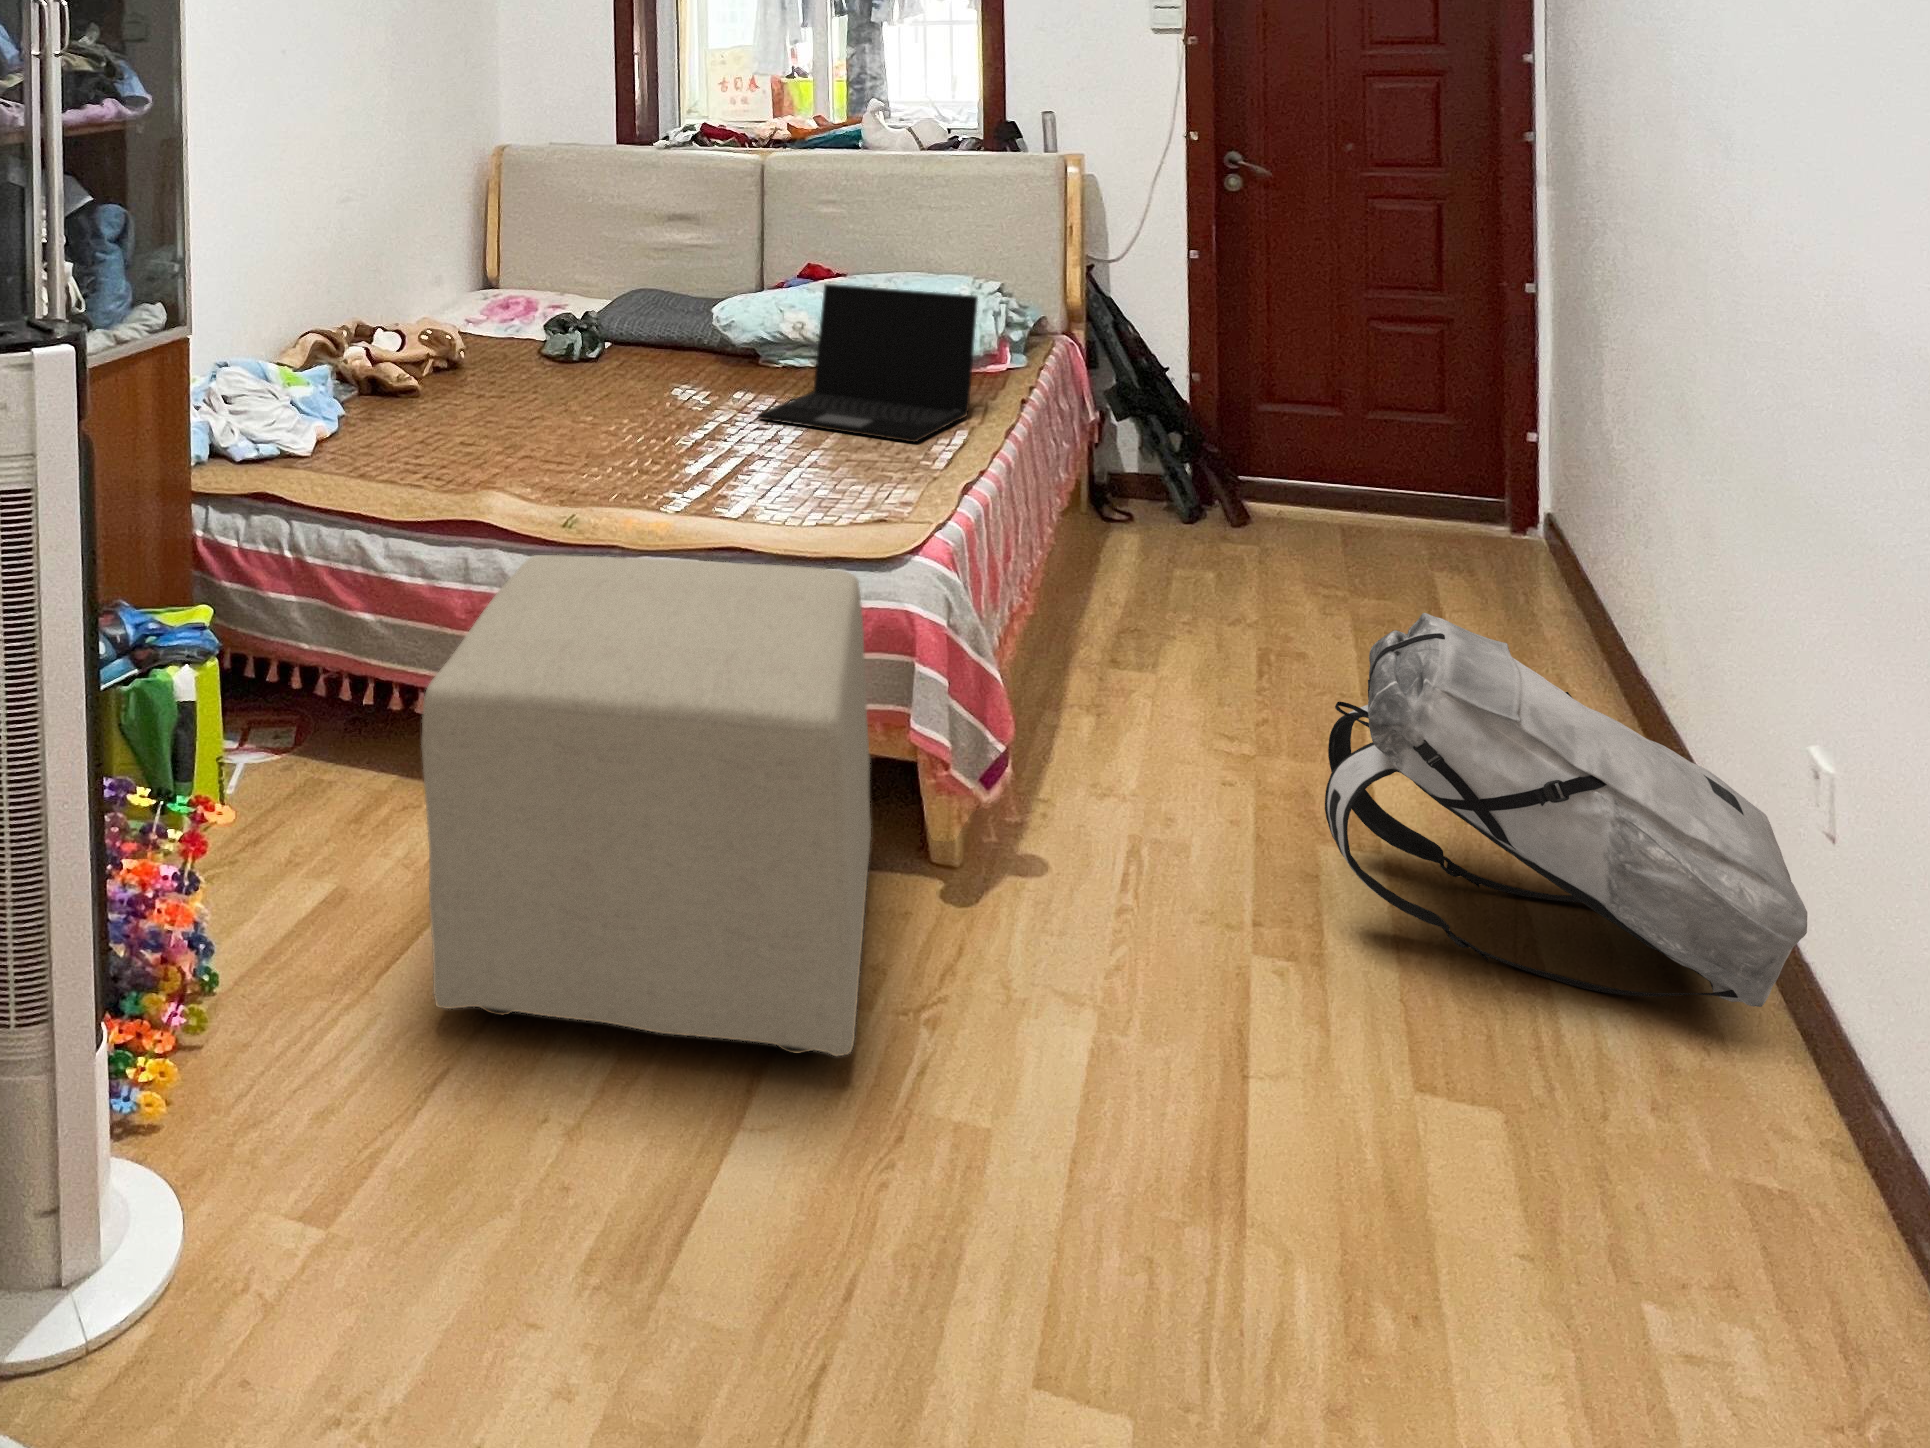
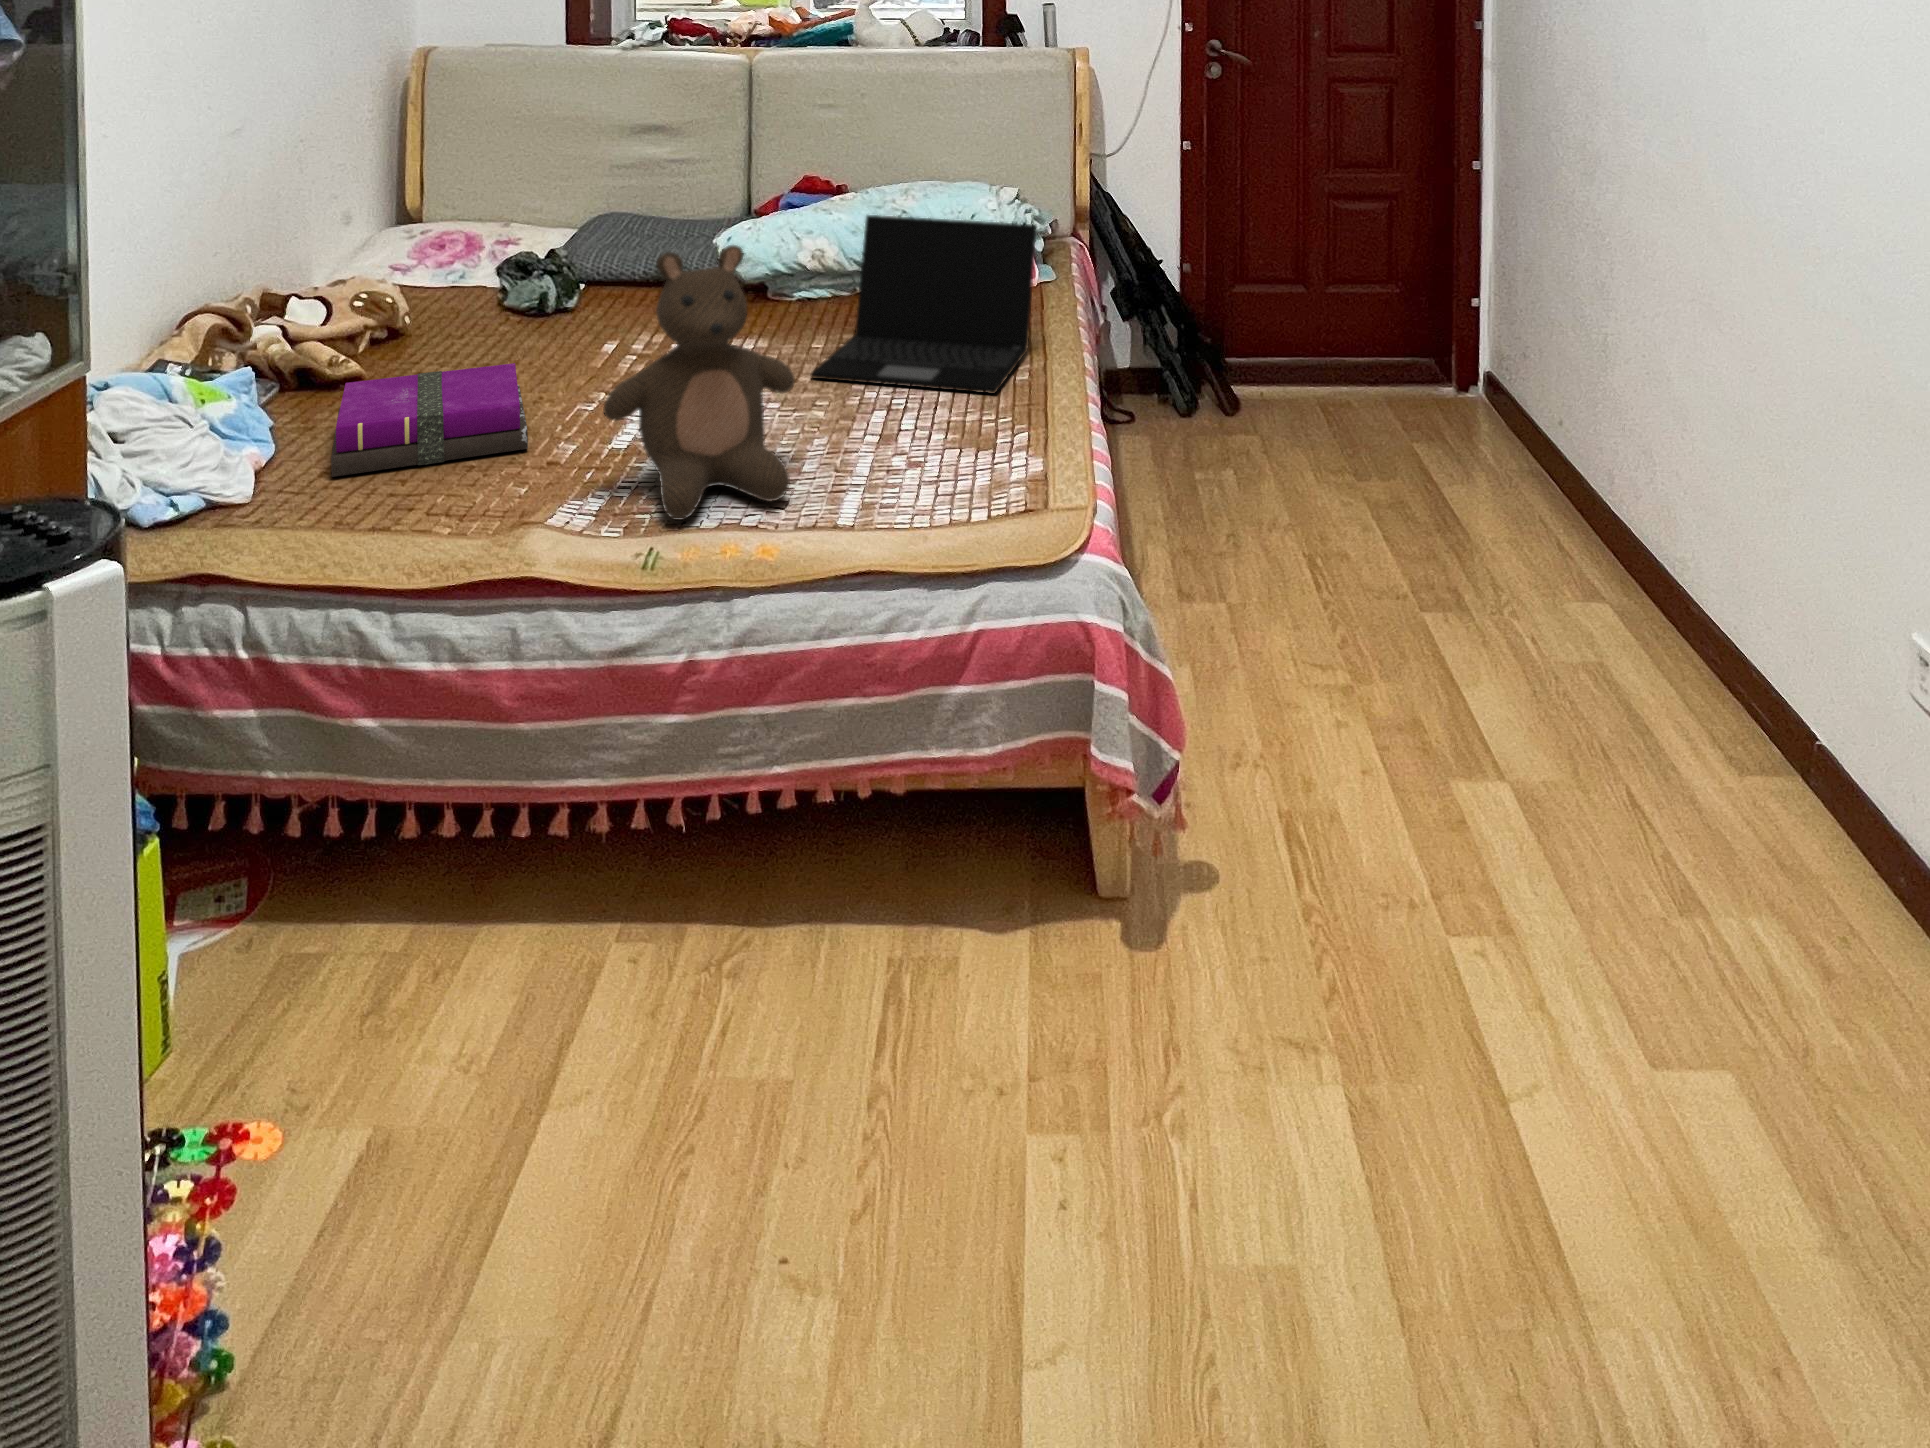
stuffed bear: none [547,277,709,496] -> present [603,245,795,520]
notebook: none [366,381,518,447] -> present [331,363,528,477]
ottoman: present [422,555,871,1056] -> none [581,587,1119,1301]
backpack: present [1325,613,1807,1007] -> none [1434,534,1843,874]

